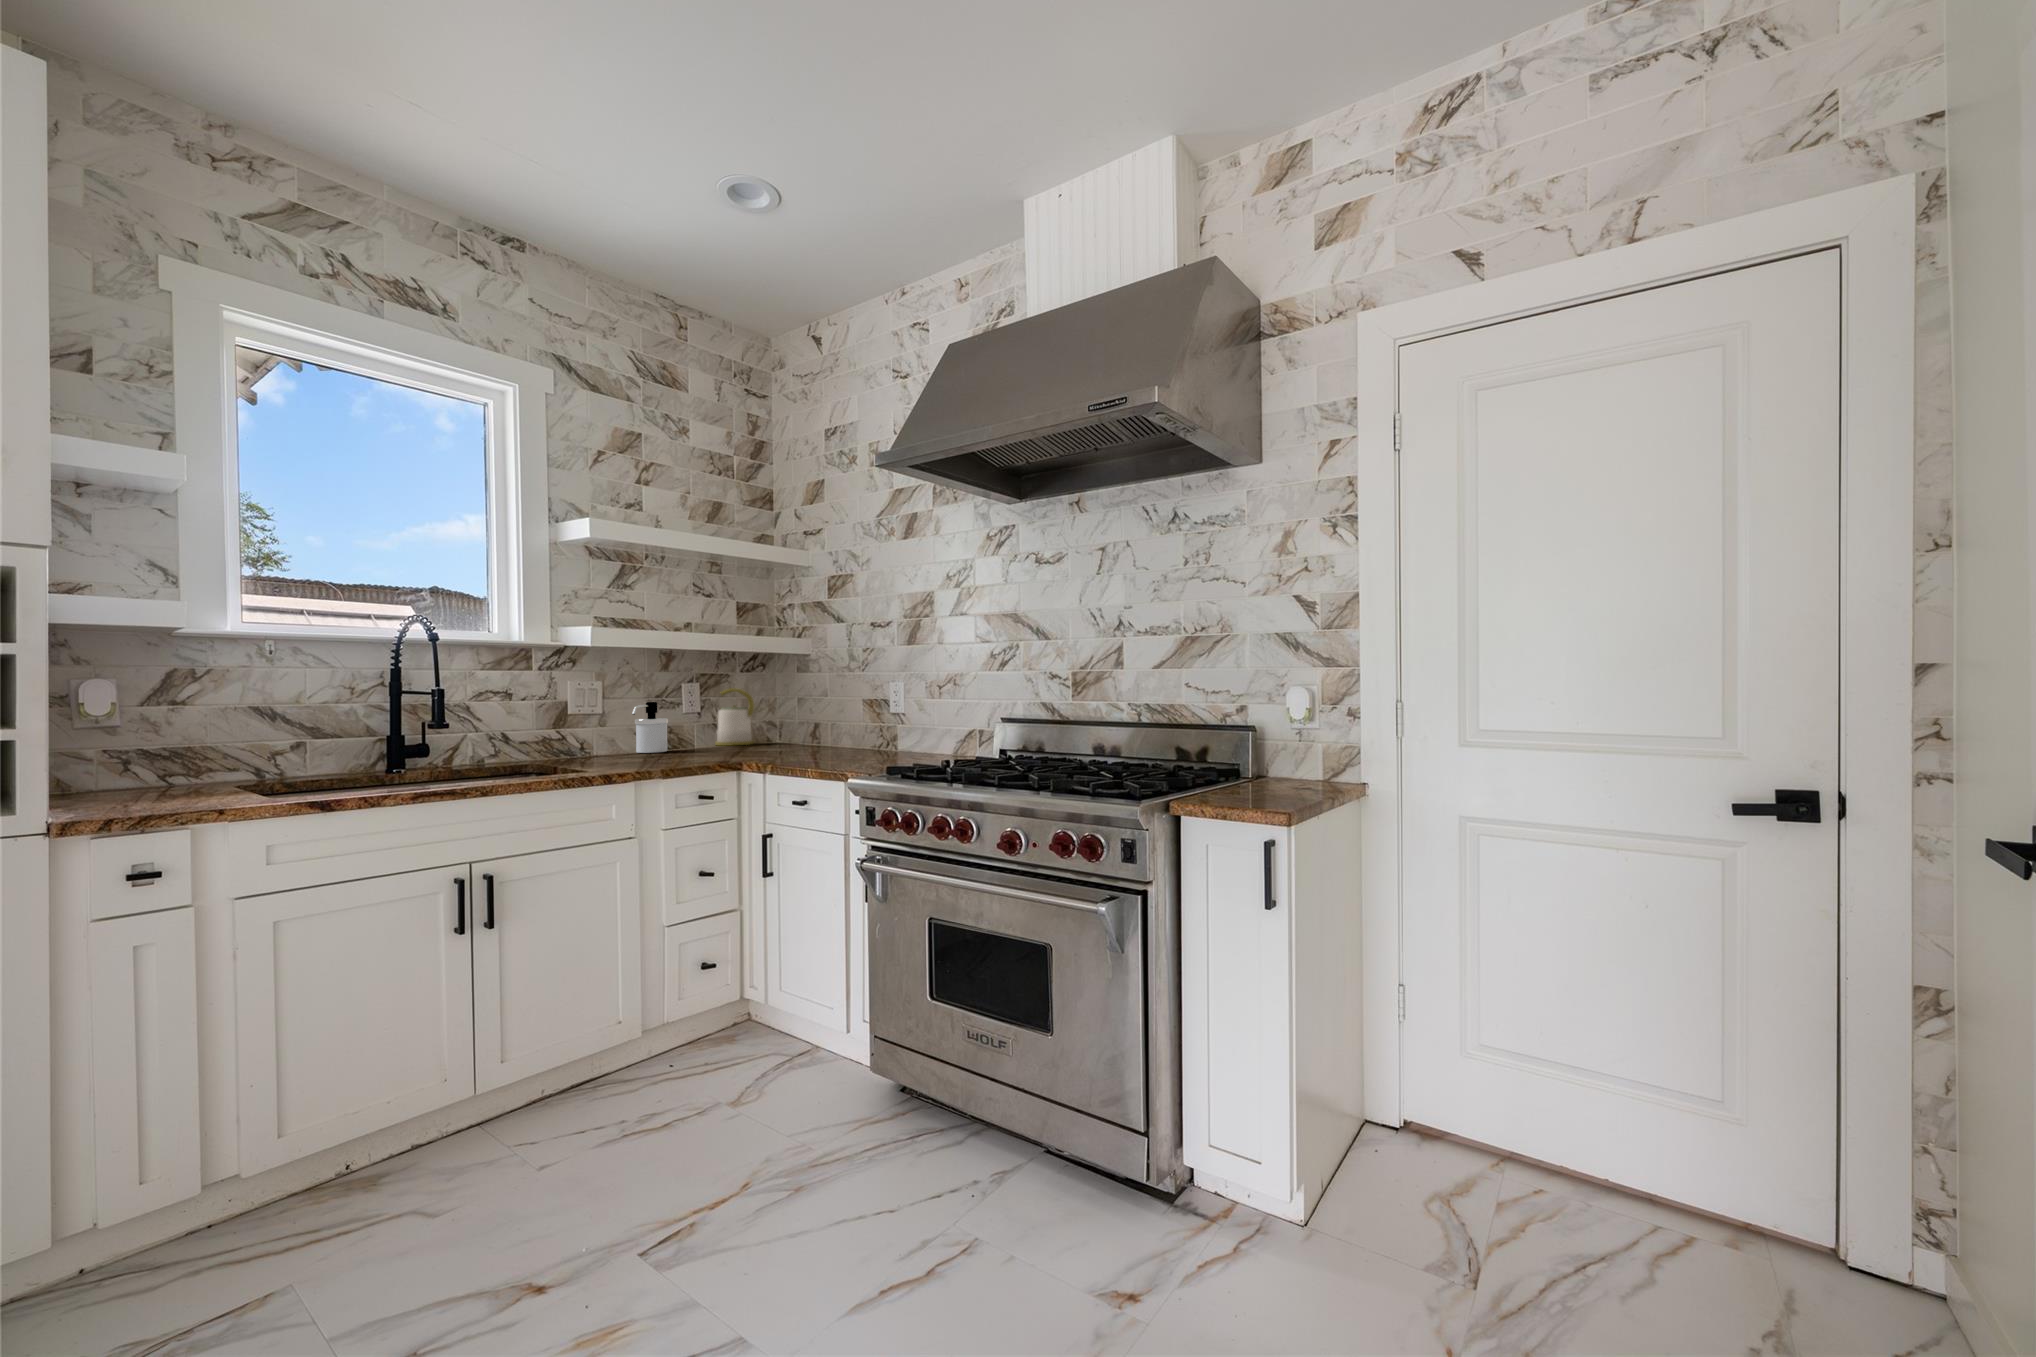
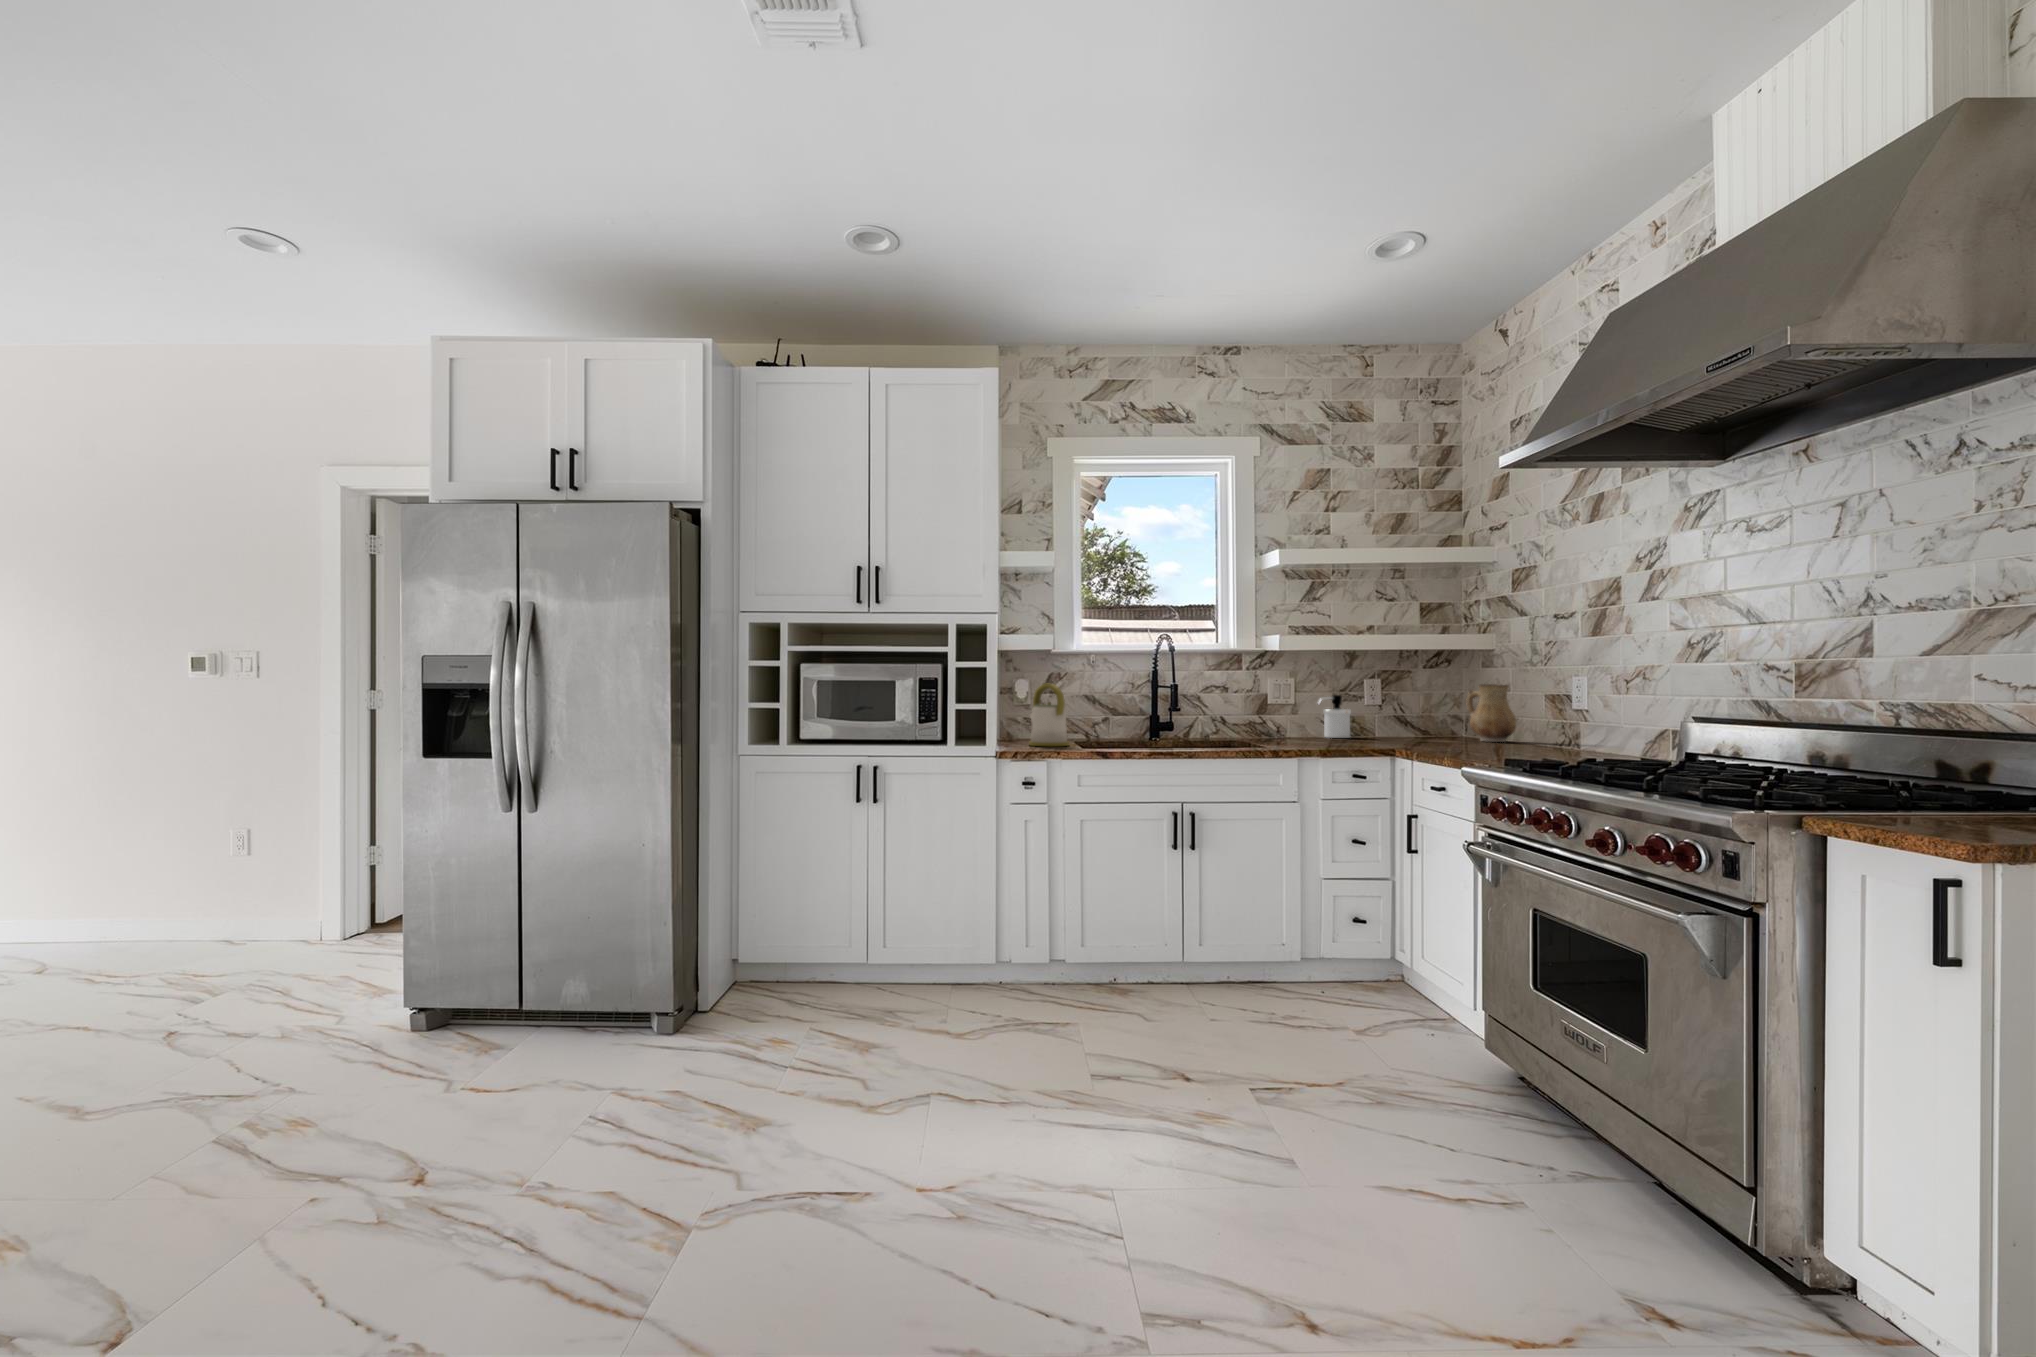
kettle: present [715,688,754,746] -> present [1029,684,1069,746]
ceramic pitcher: none [786,688,832,746] -> present [1466,684,1516,742]

